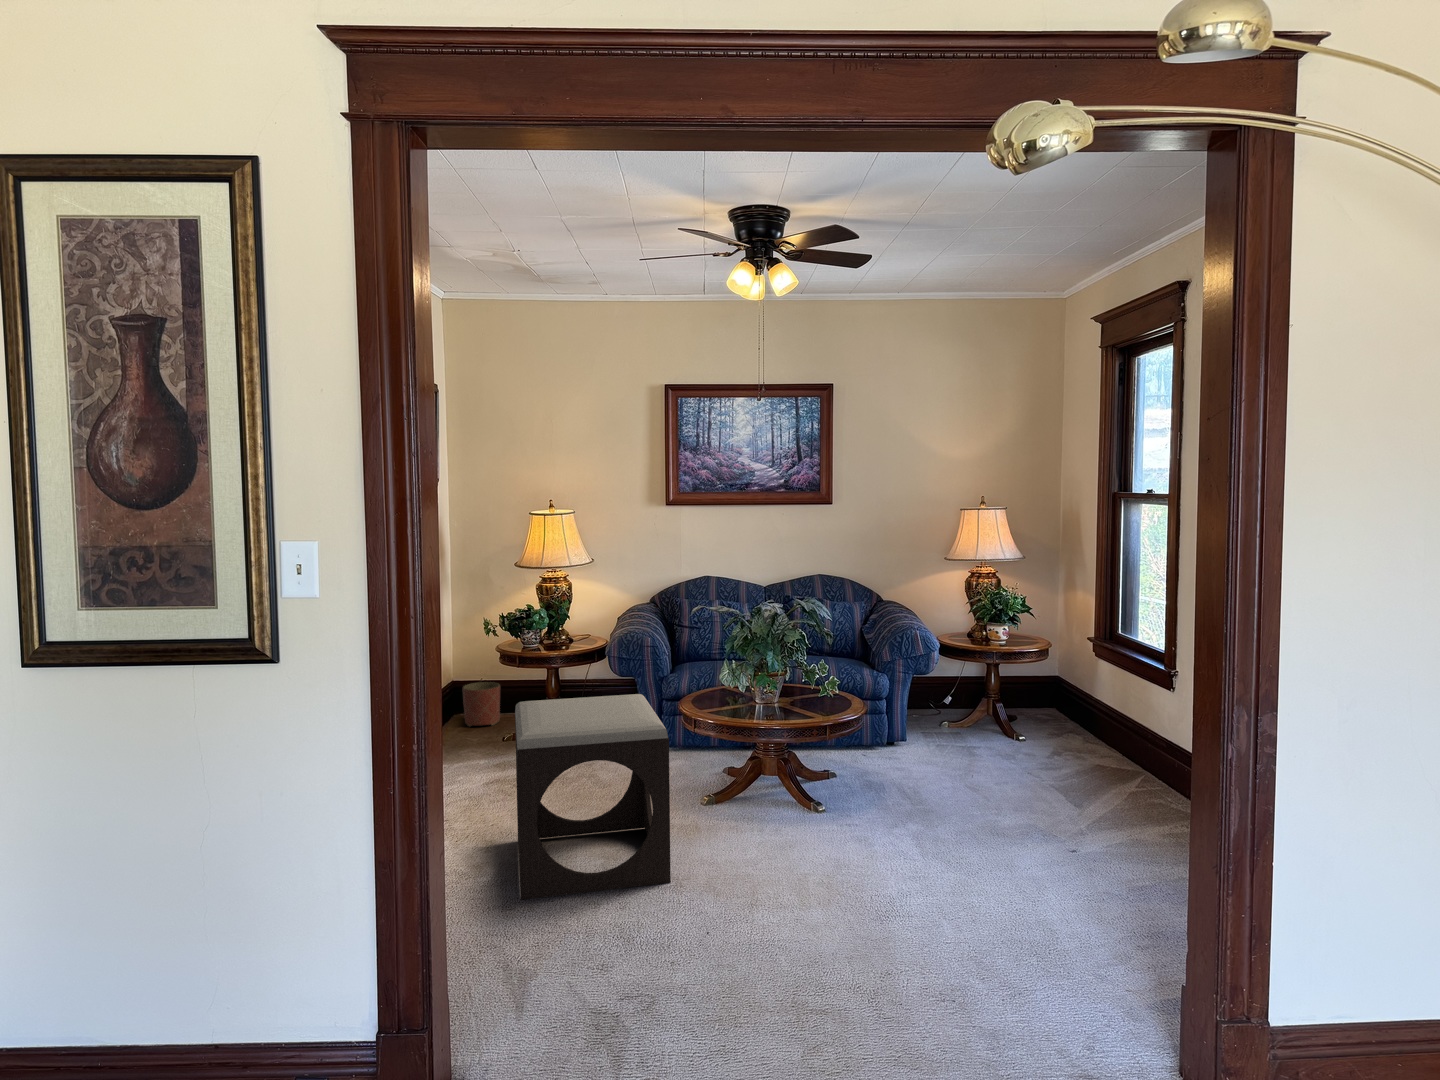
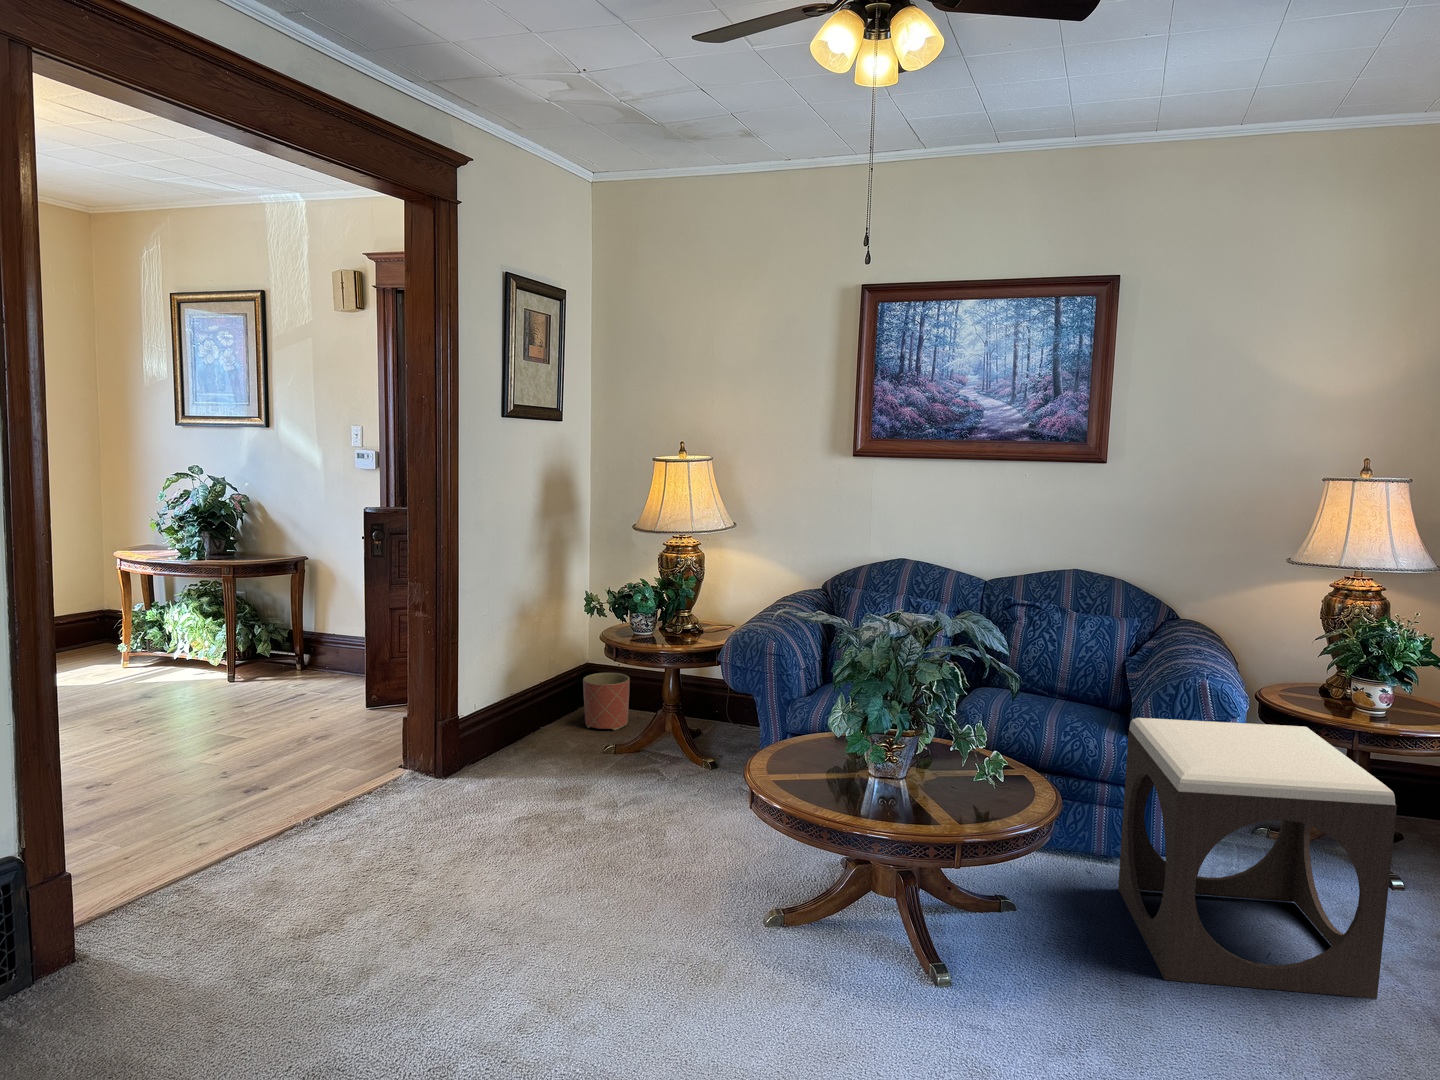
footstool: present [515,694,671,900] -> present [1118,718,1397,999]

